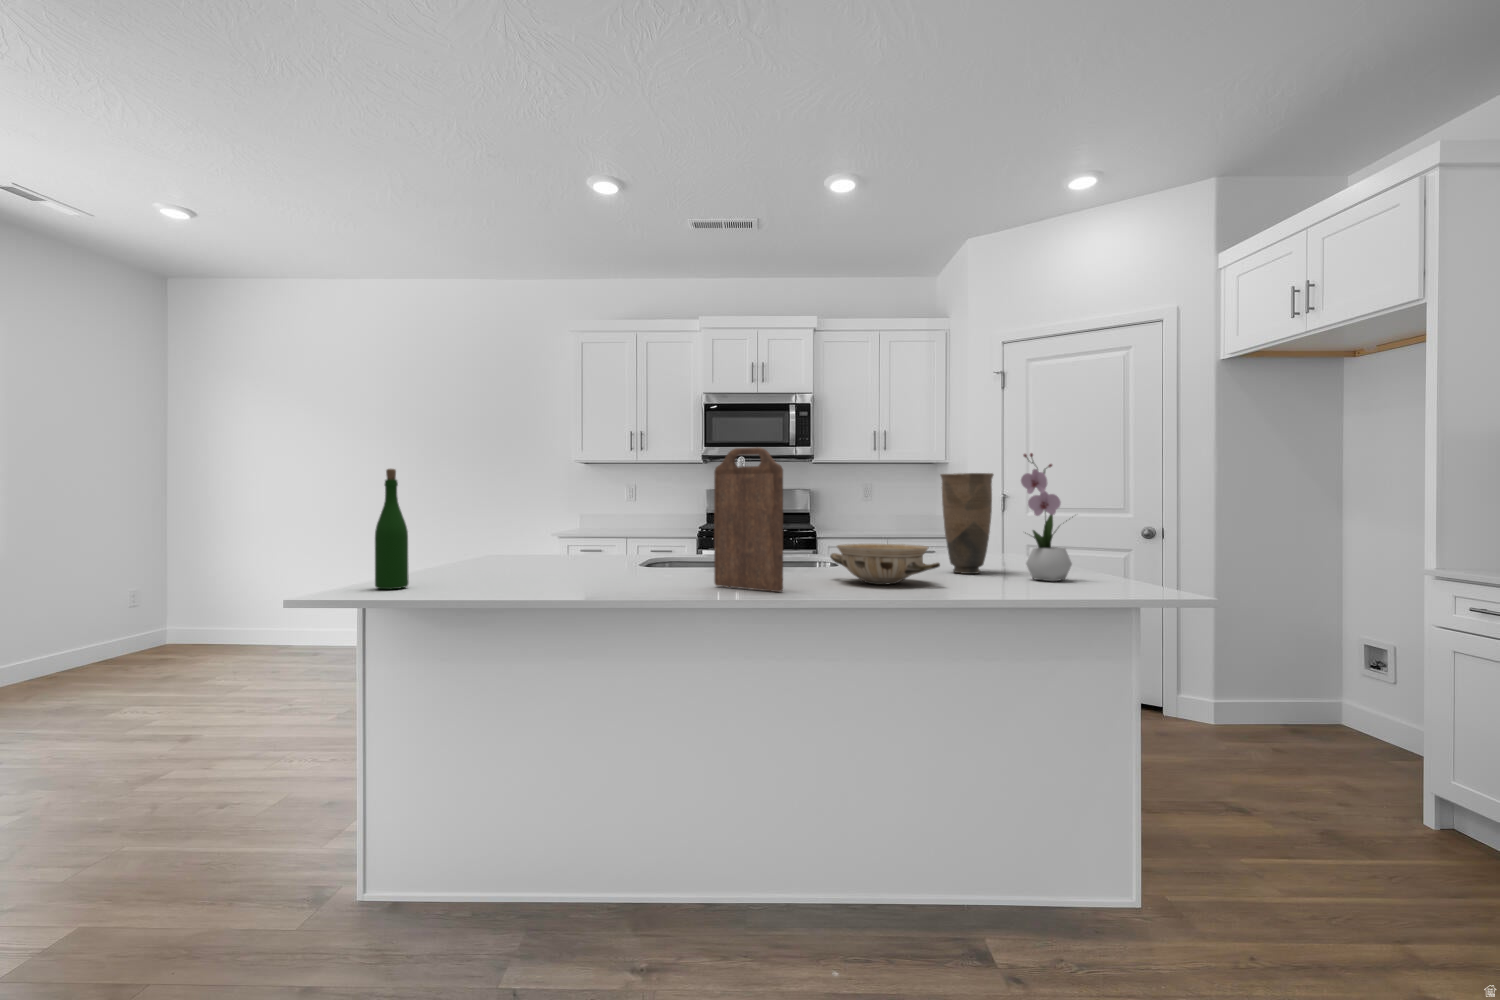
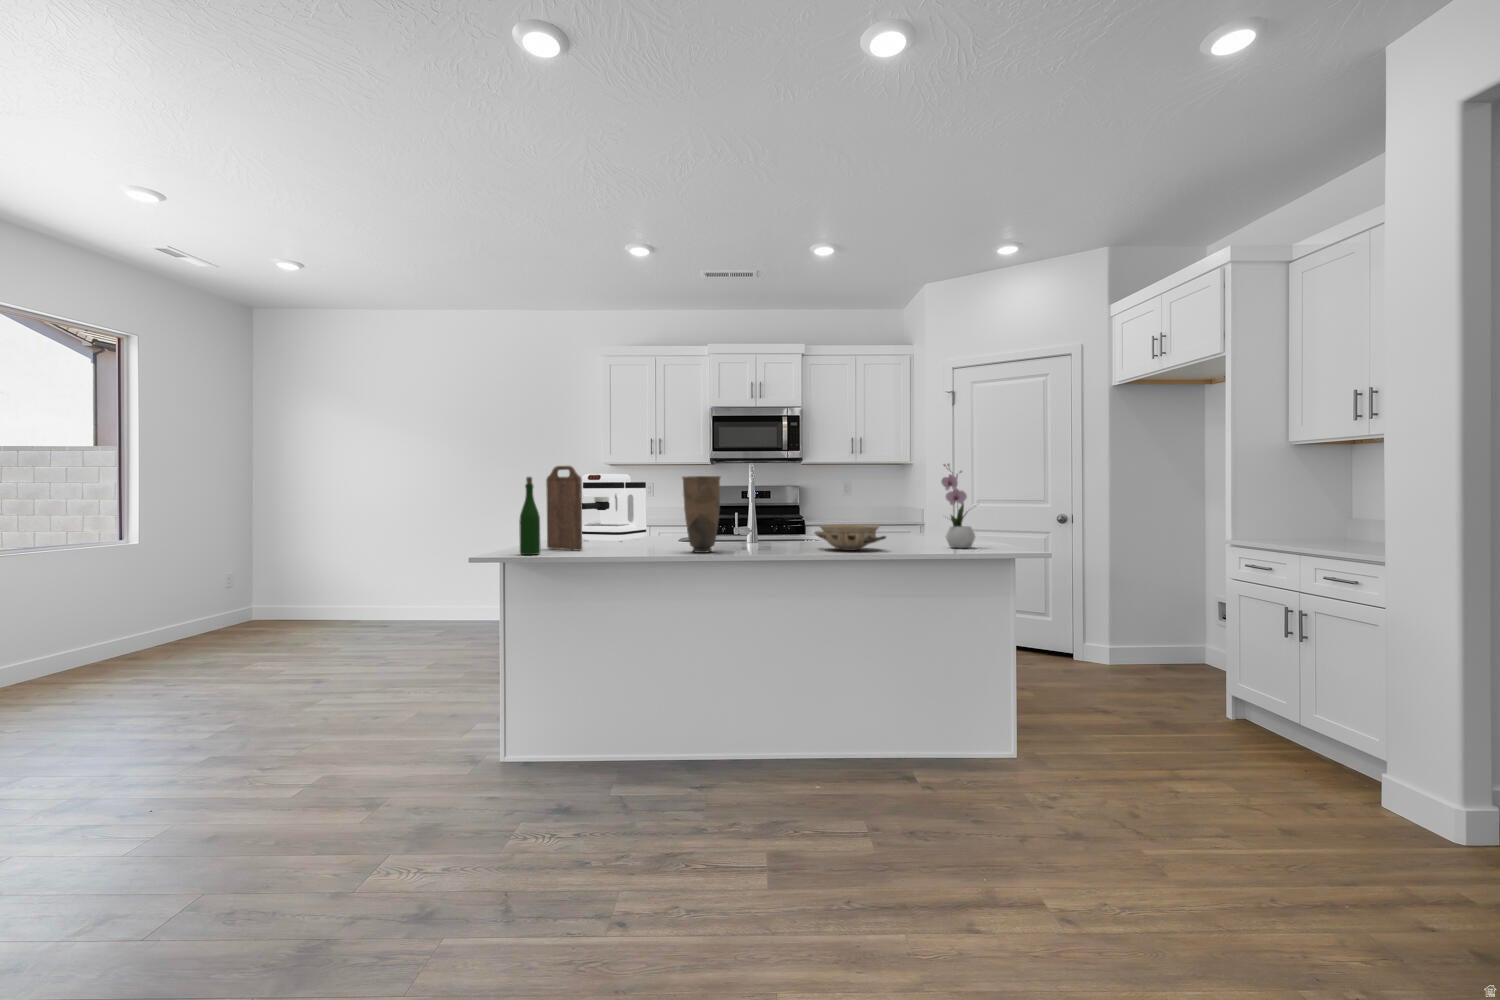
cutting board: present [714,447,783,592] -> present [546,466,582,550]
coffee maker: none [500,469,599,564] -> present [582,474,647,542]
vase: present [940,473,994,574] -> present [682,476,720,553]

